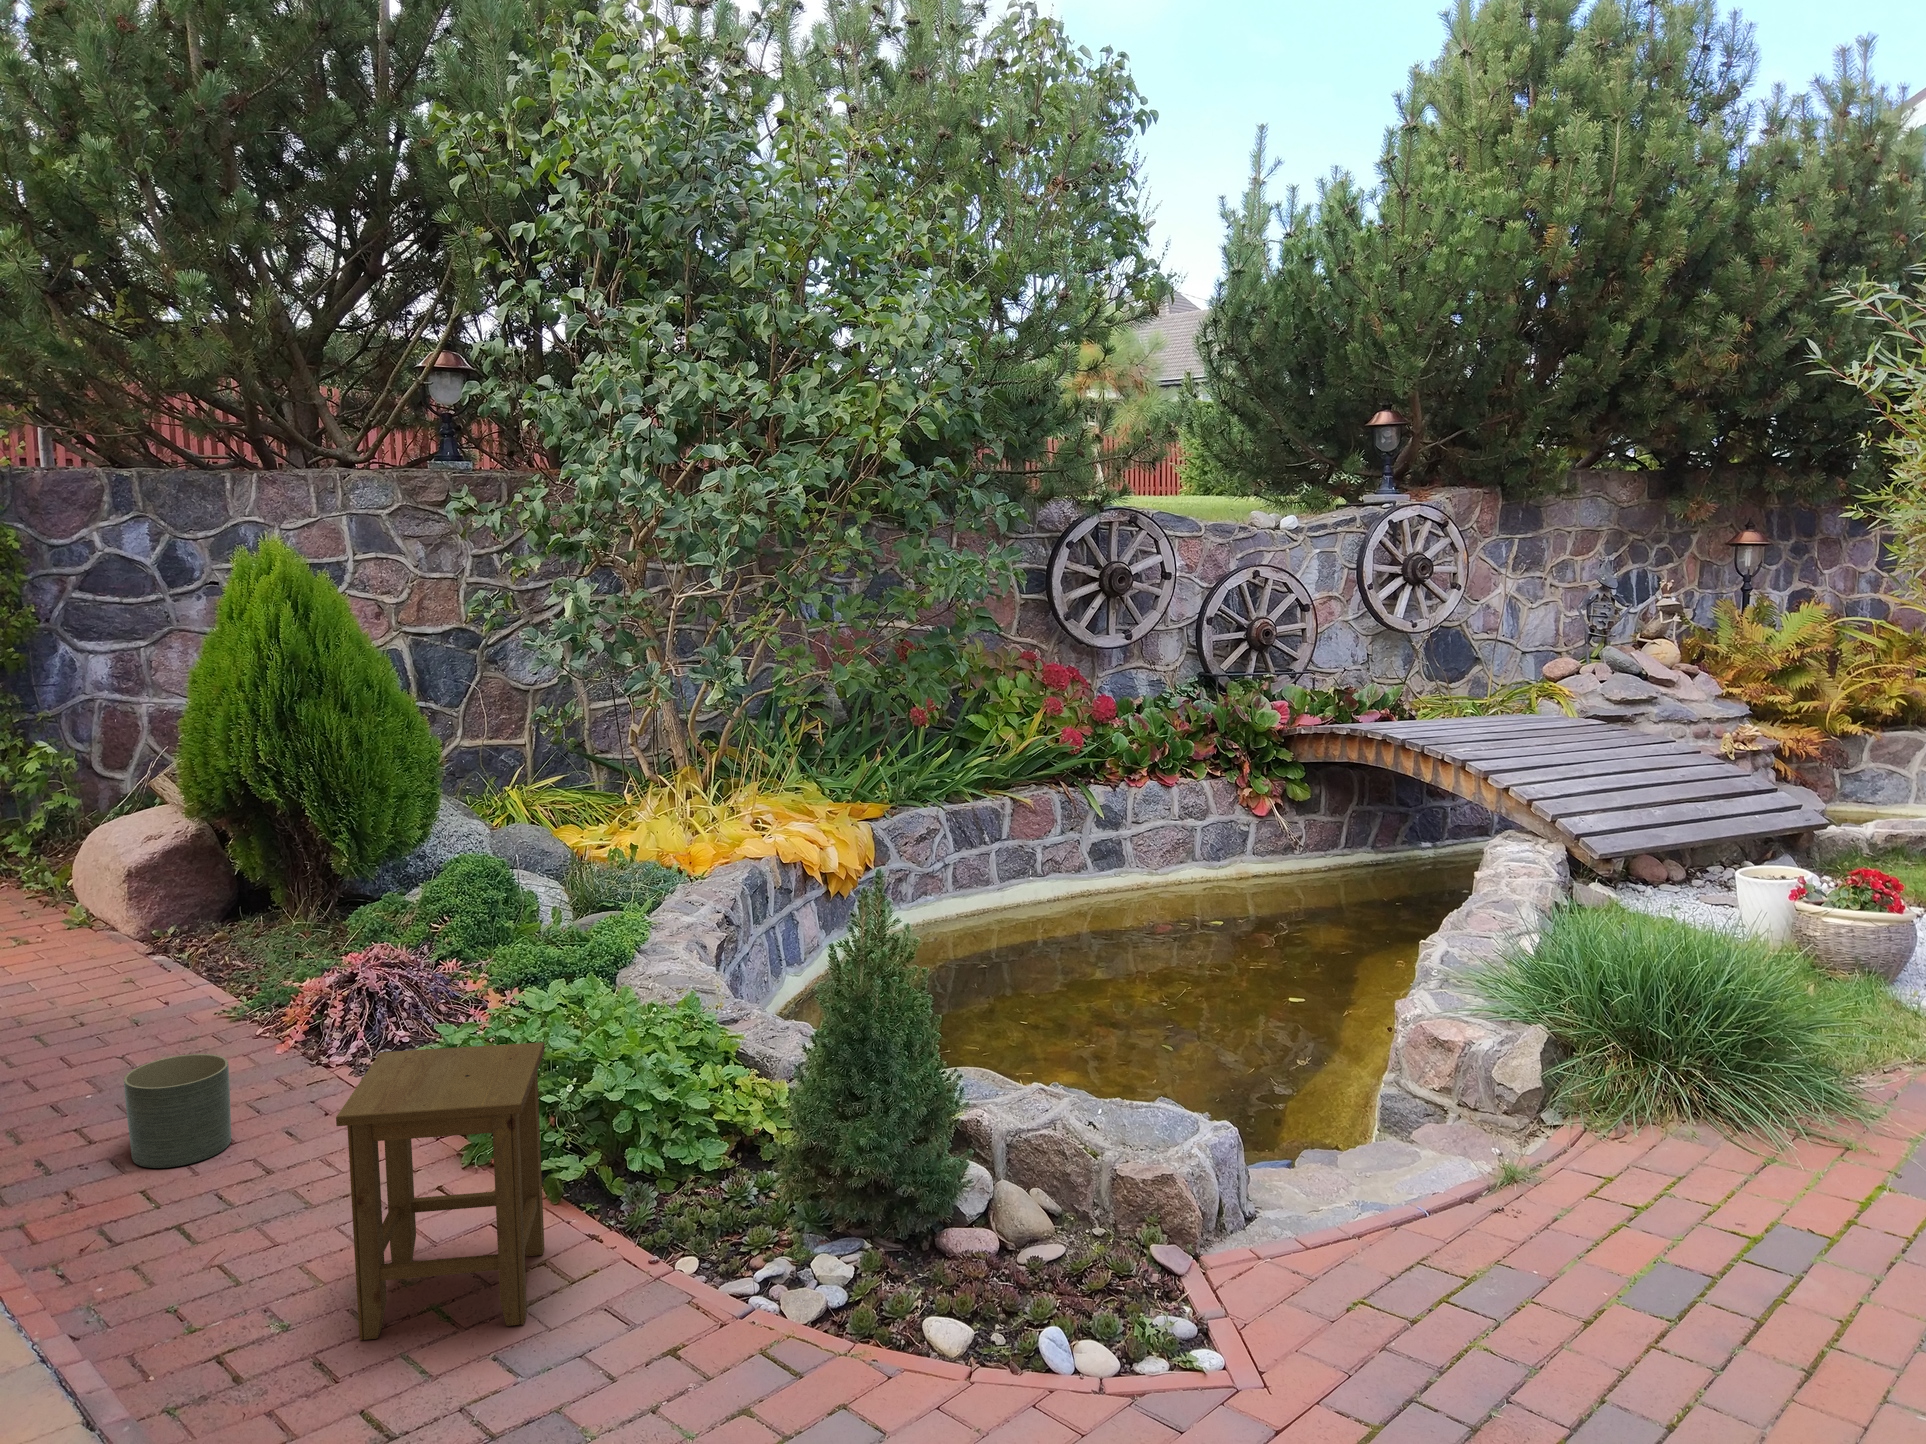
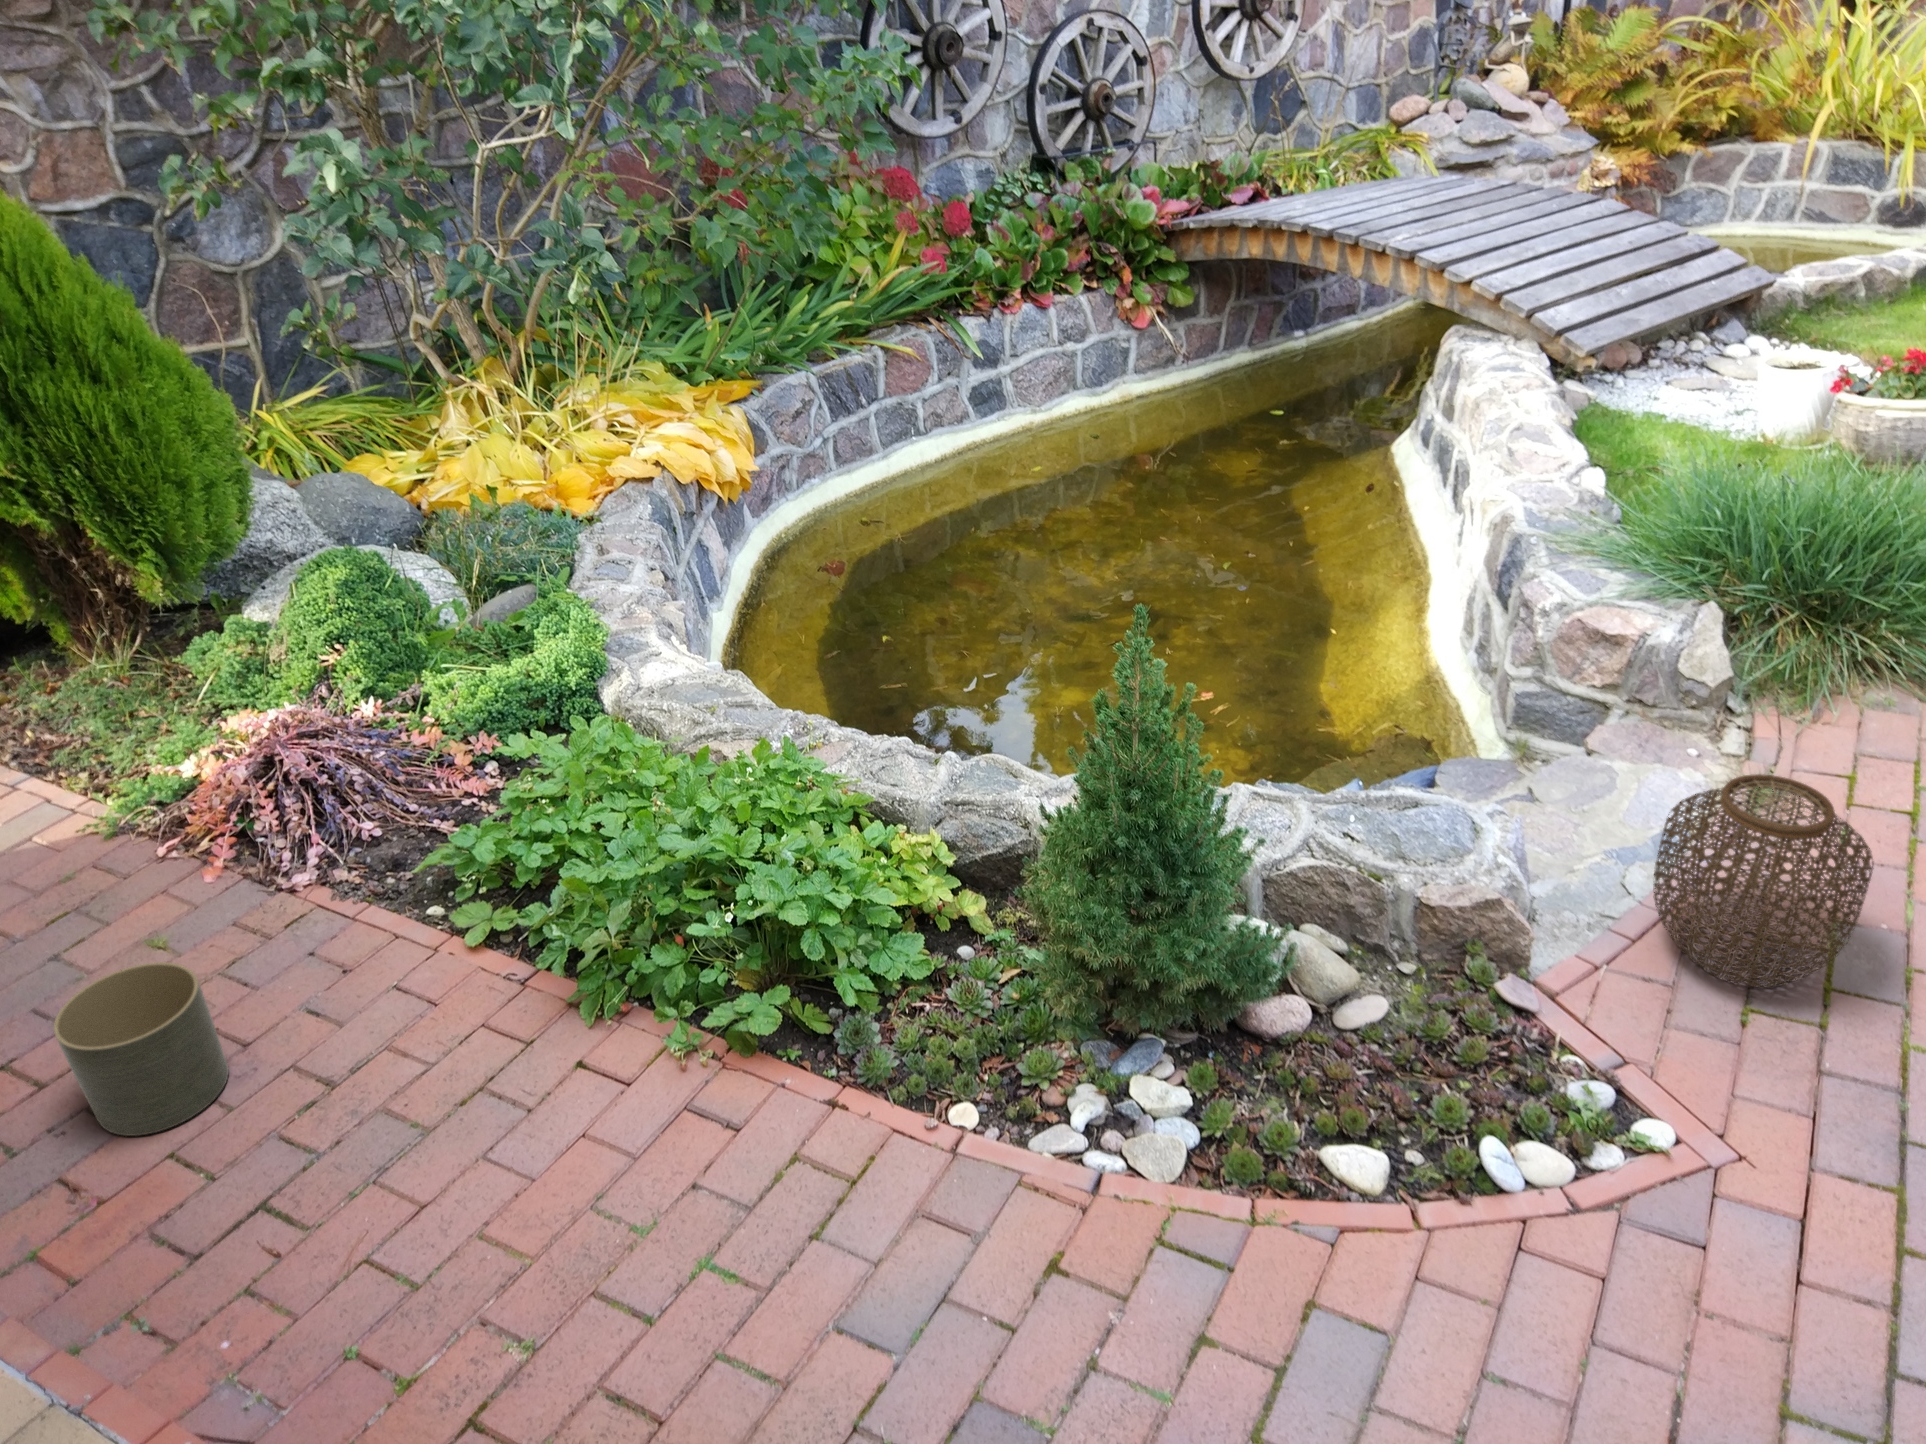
stool: present [336,1042,545,1340] -> none [543,922,852,1361]
woven basket: none [1313,1094,1483,1294] -> present [1653,774,1873,987]

